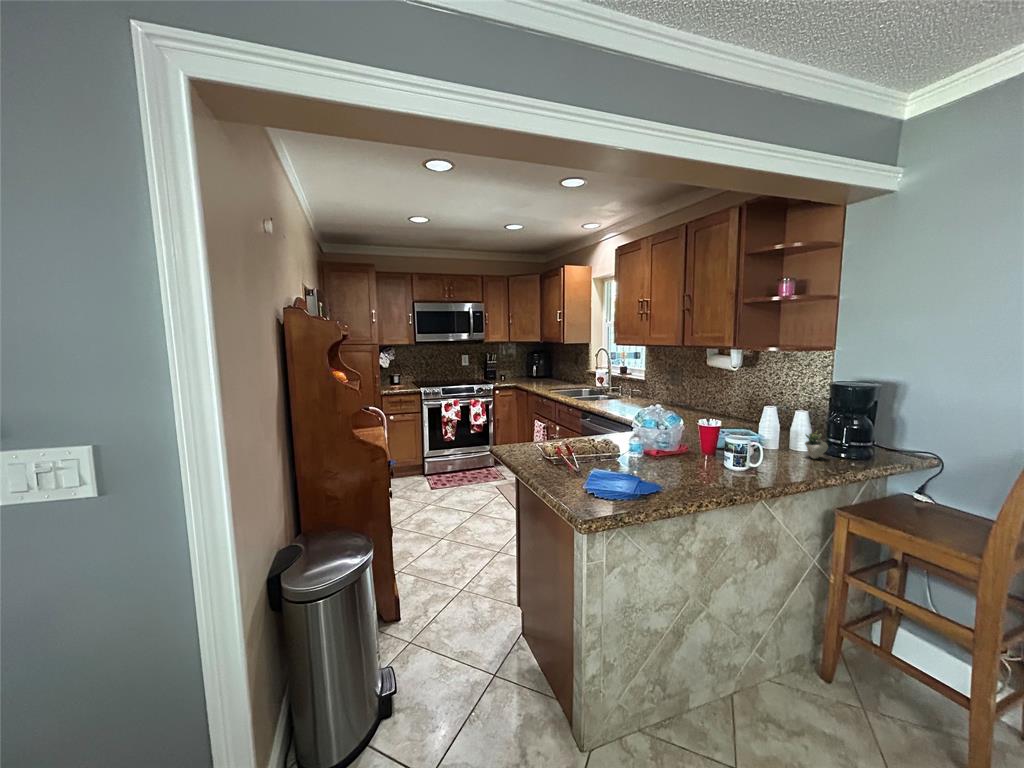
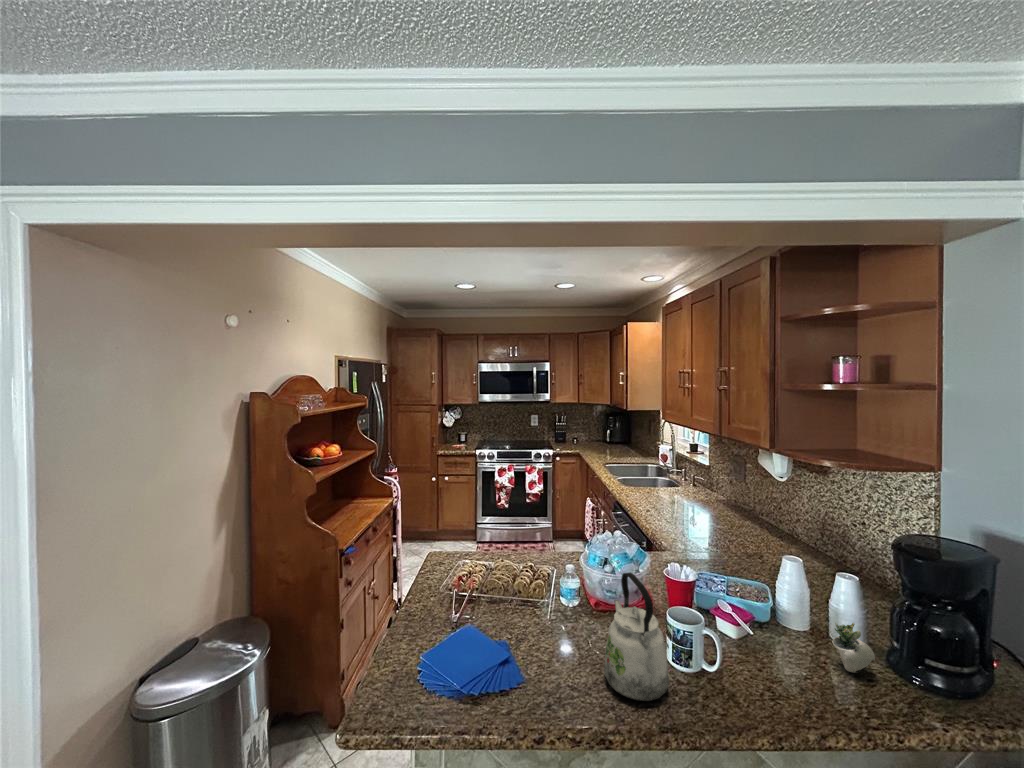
kettle: none [695,410,746,482] -> present [604,573,669,701]

